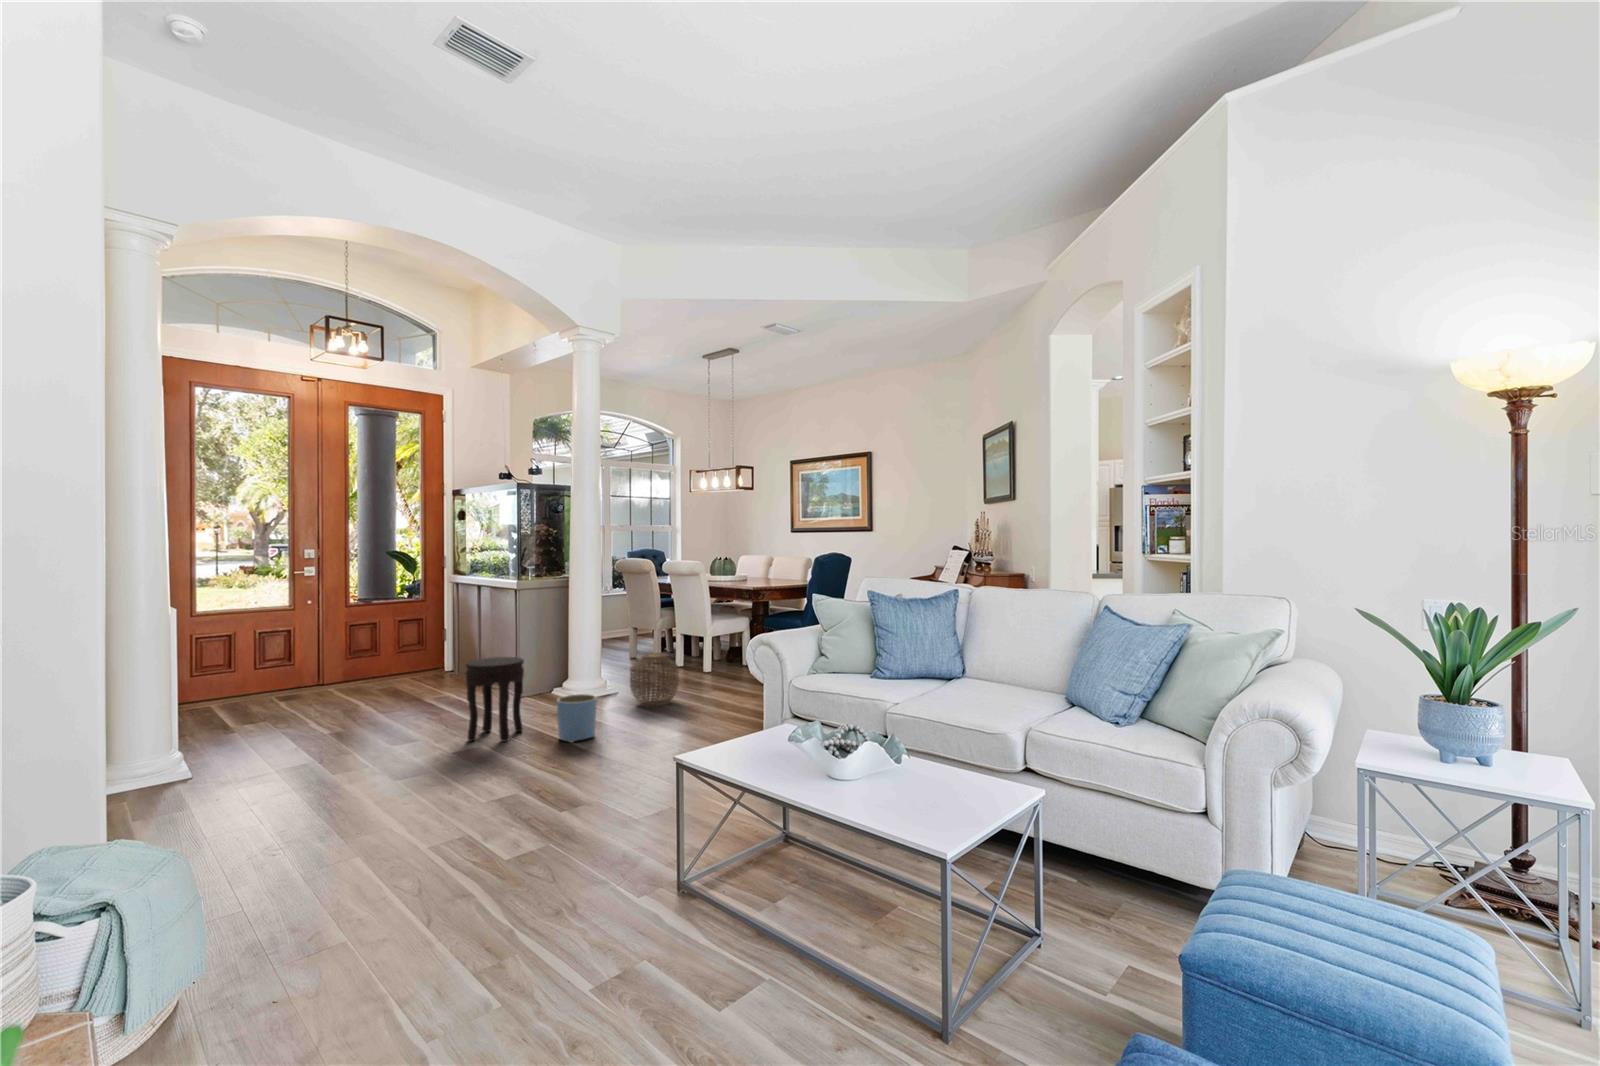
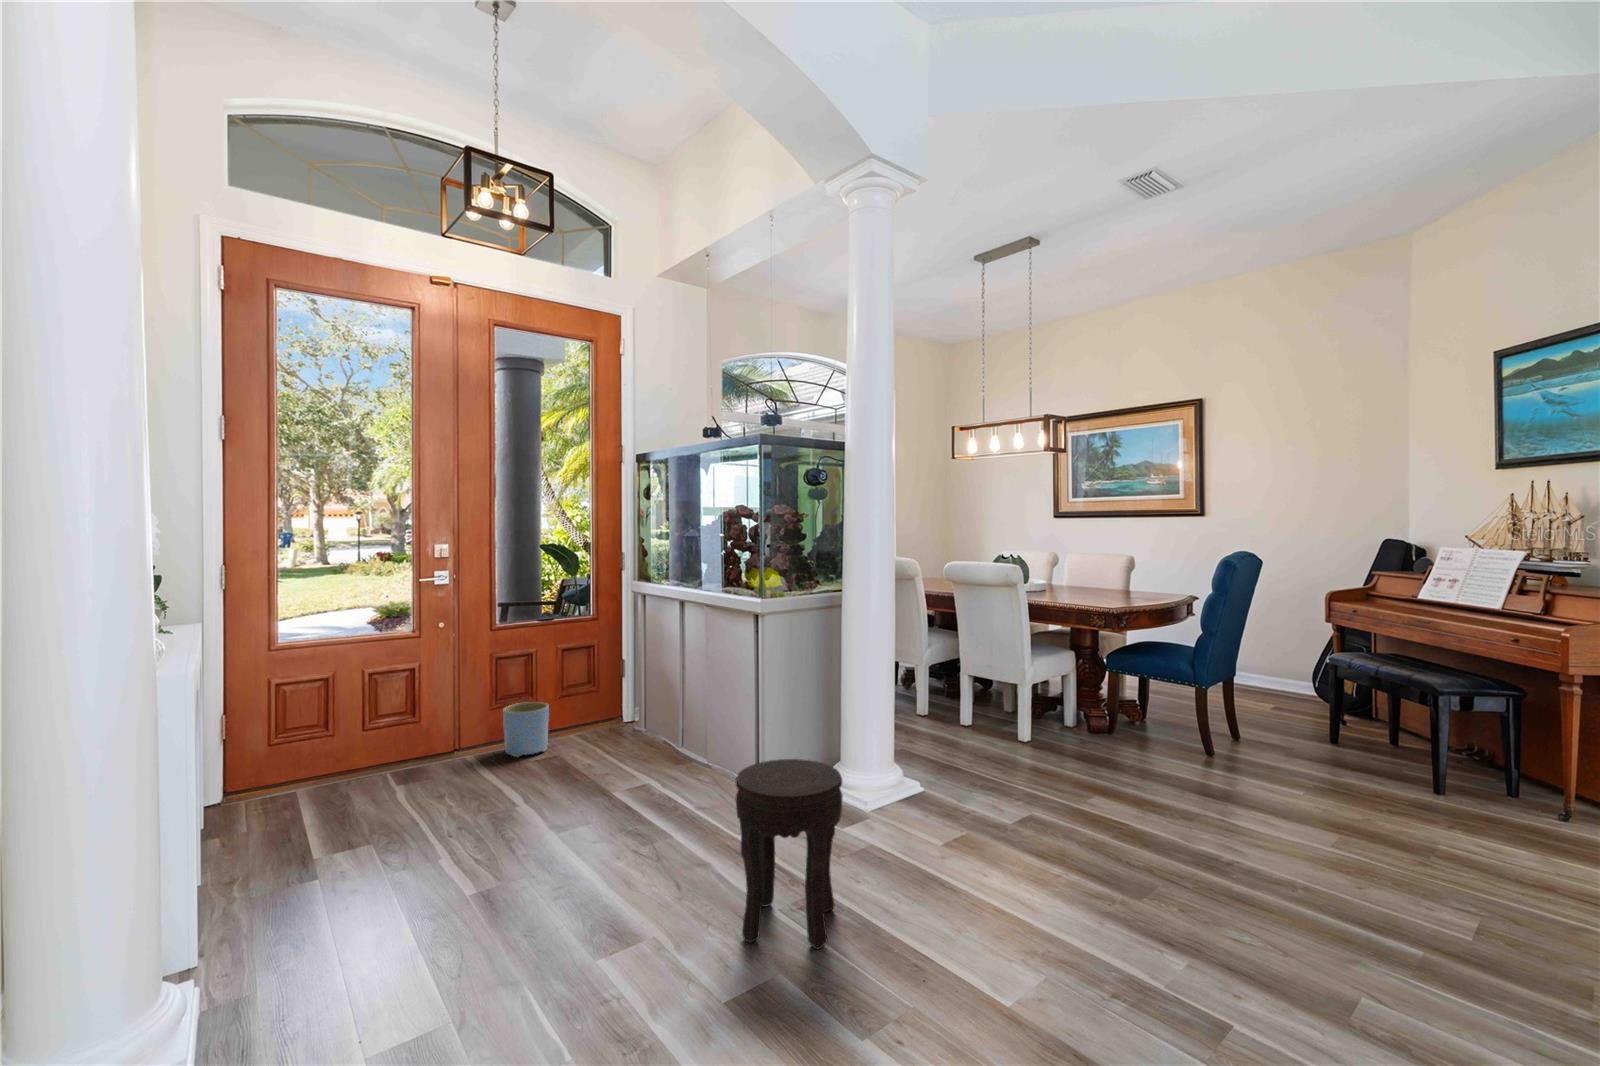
woven basket: present [630,653,679,707] -> none [973,733,1061,836]
planter: present [557,694,597,742] -> present [503,702,549,757]

